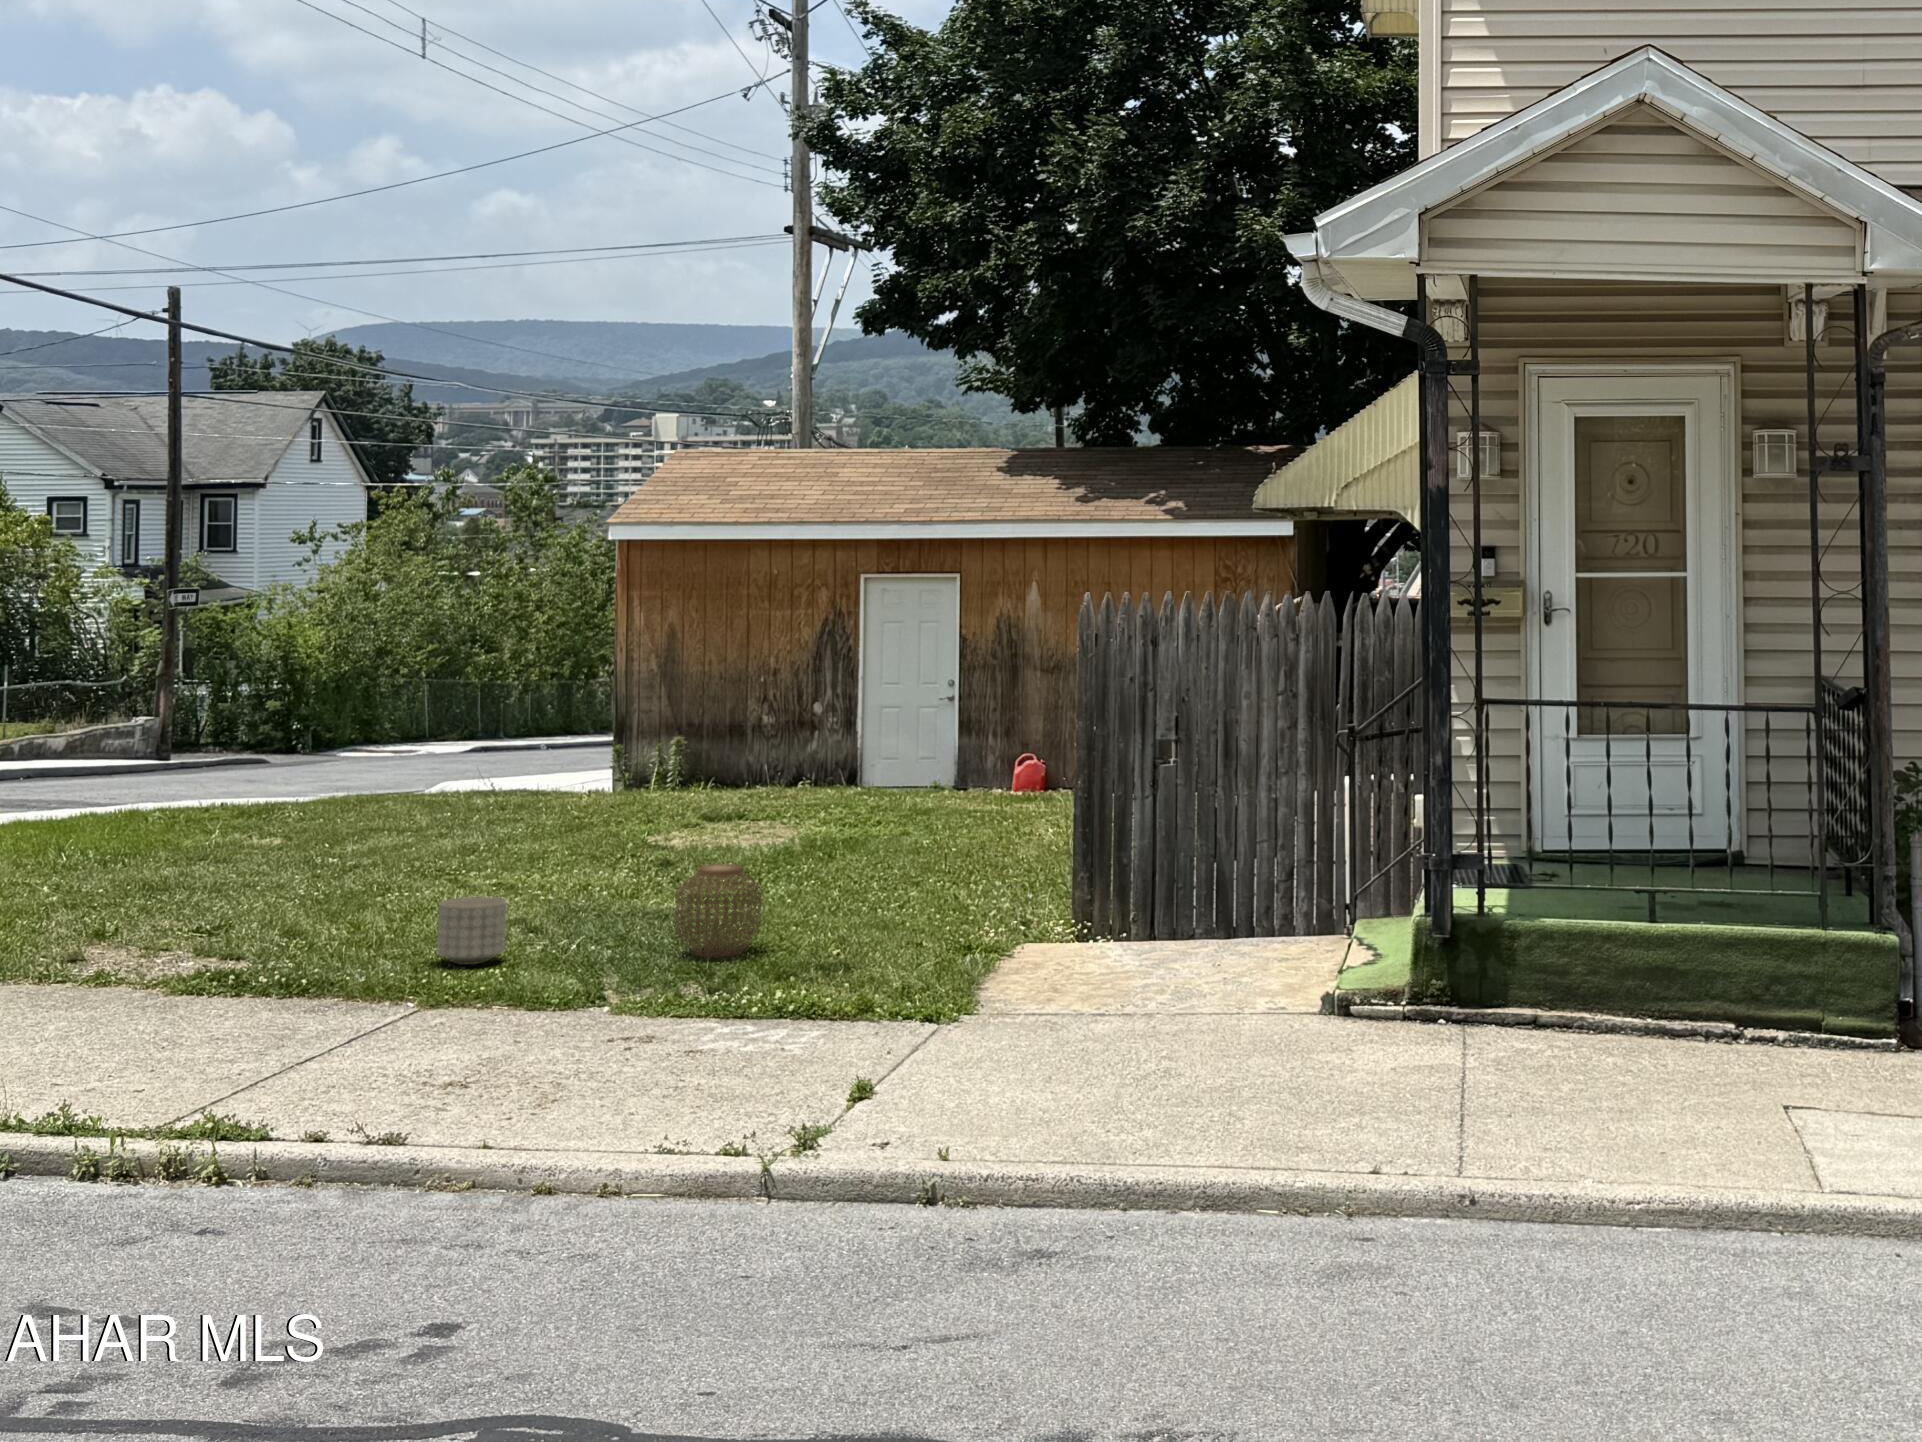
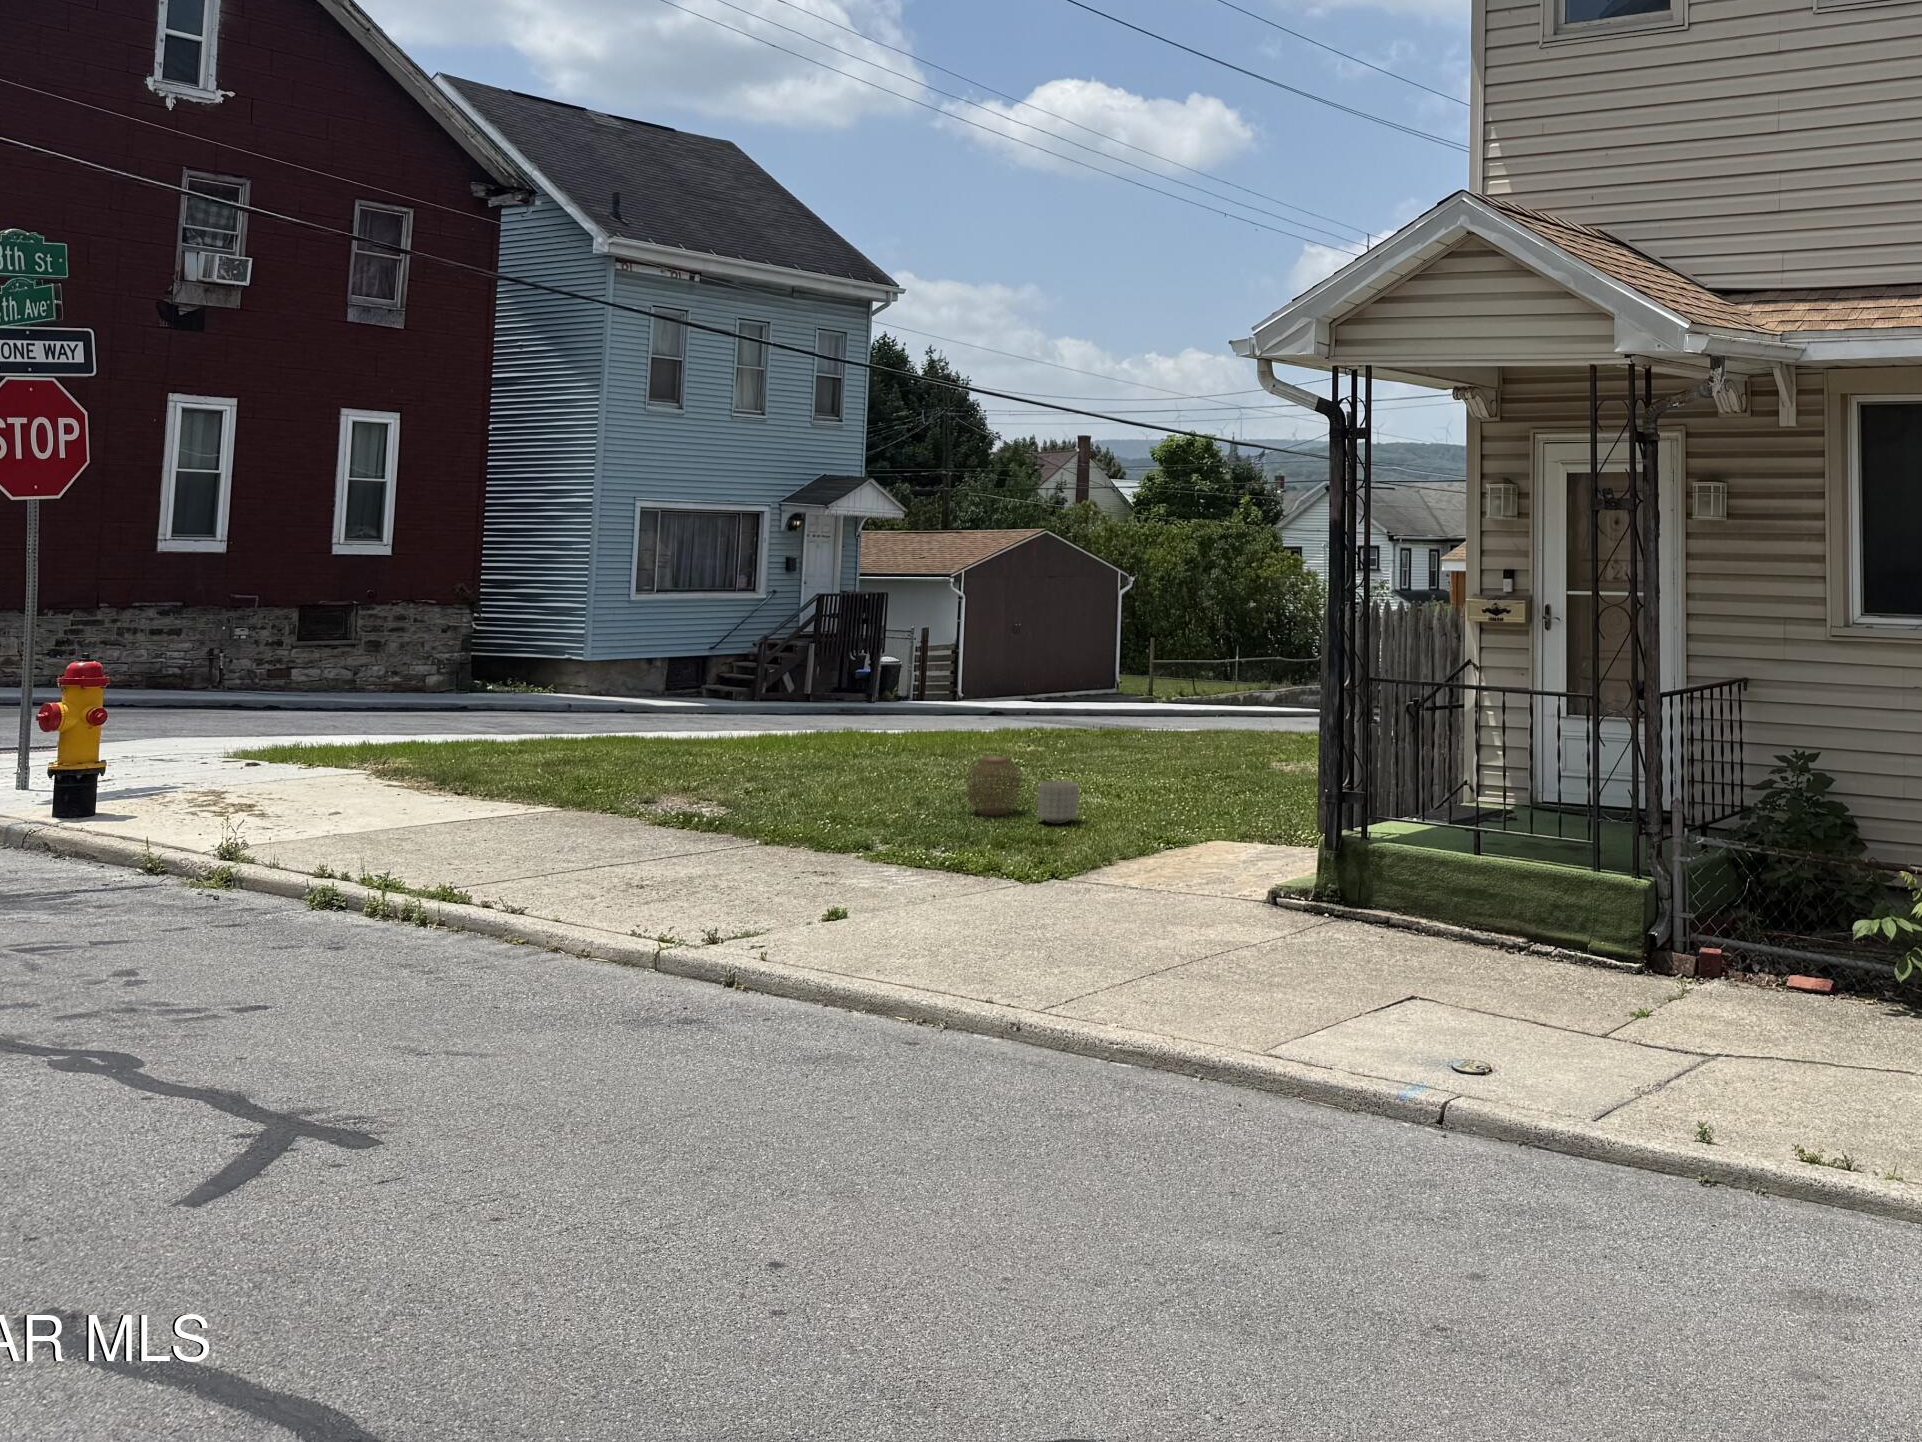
planter: present [437,896,507,965] -> present [1037,781,1079,824]

